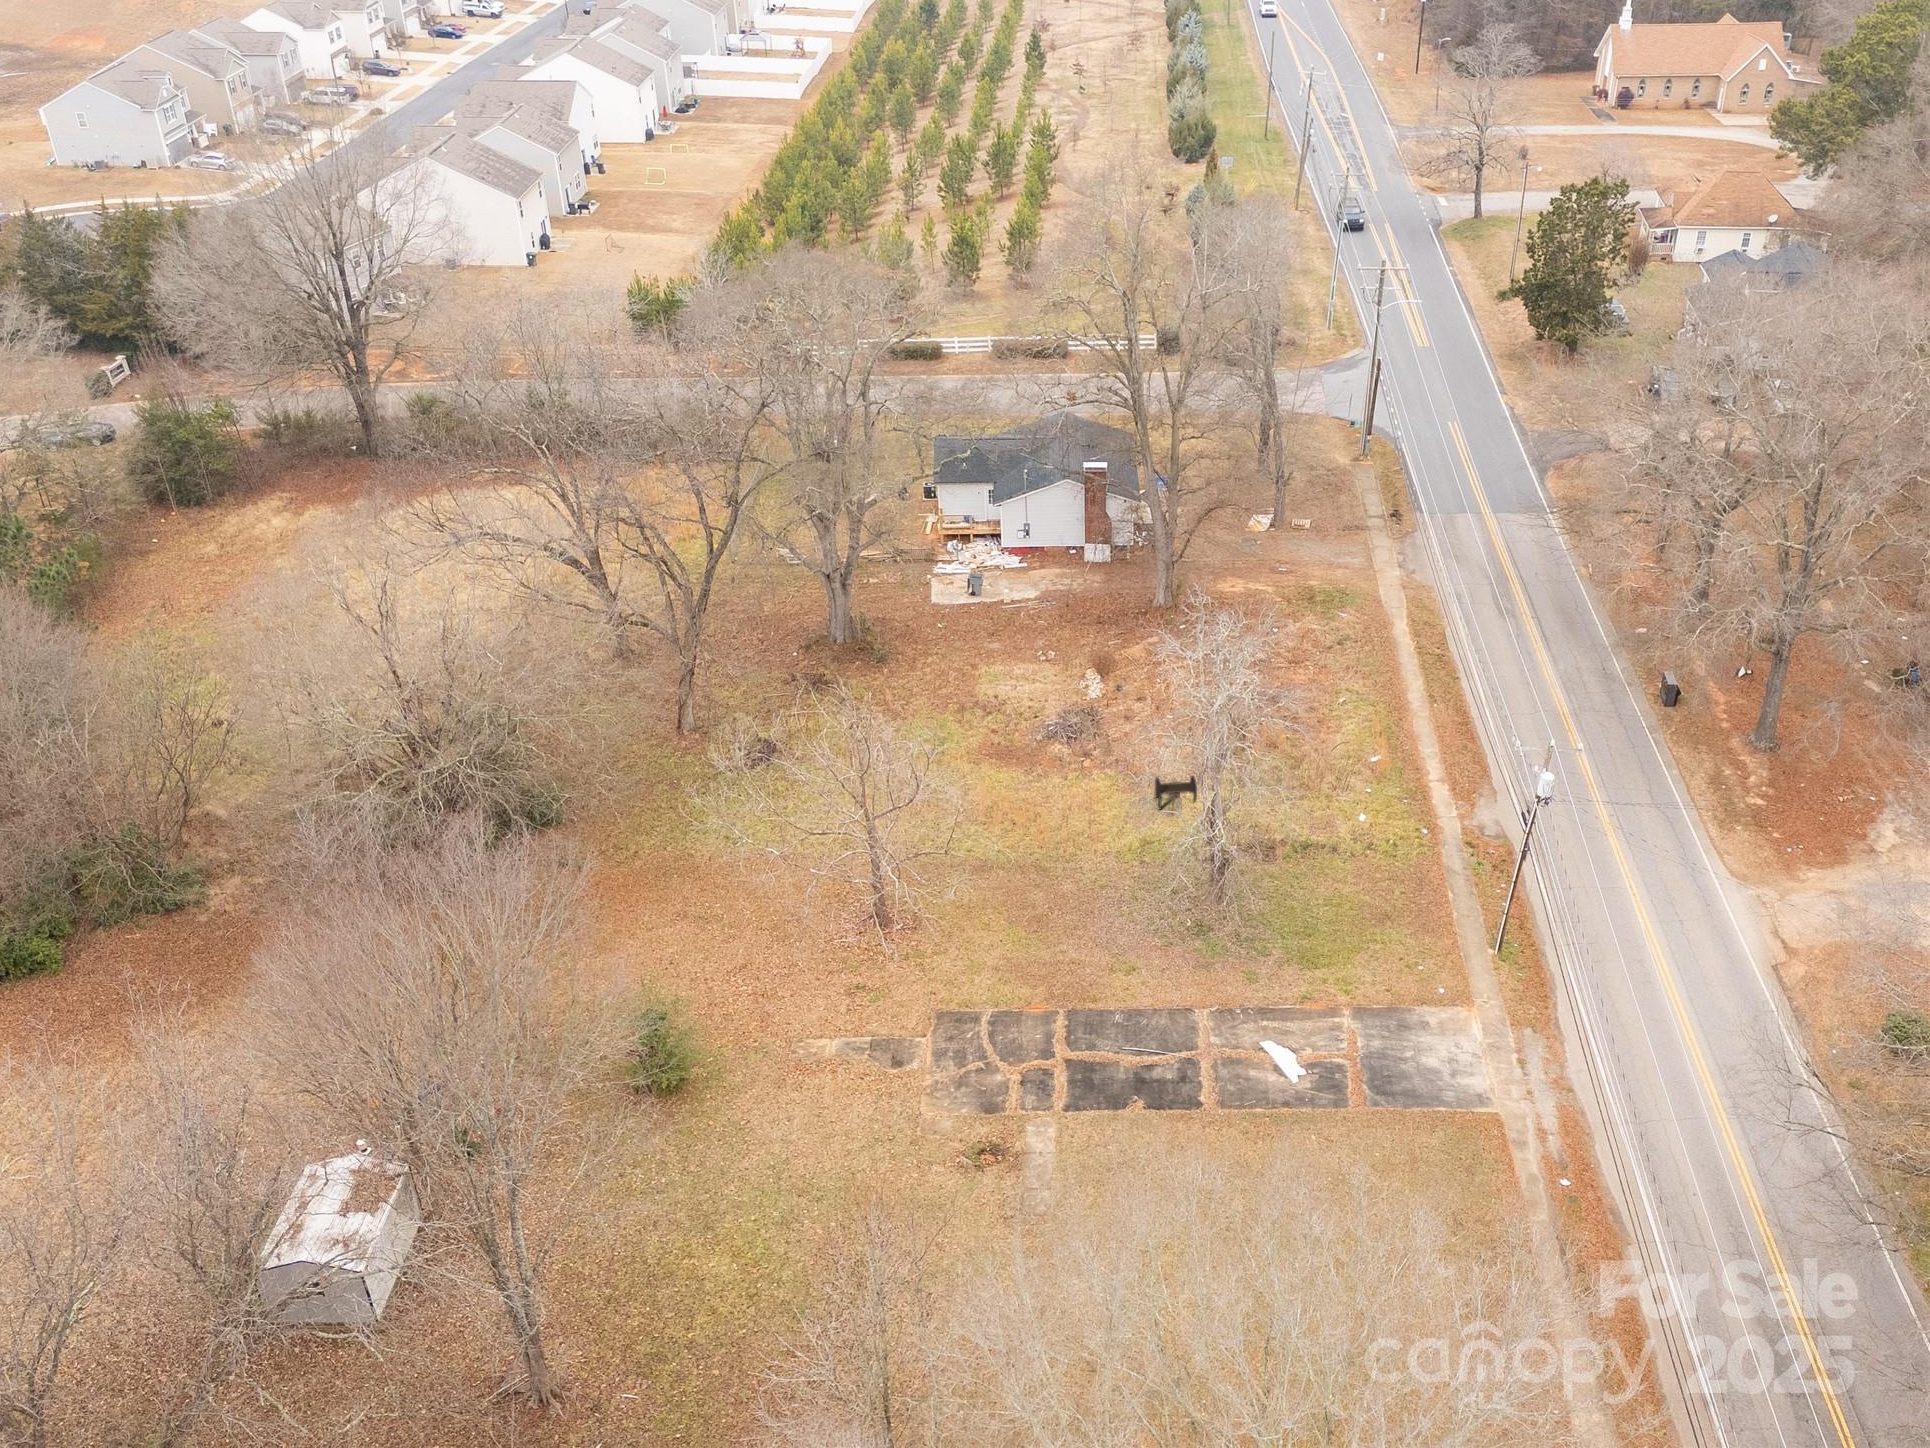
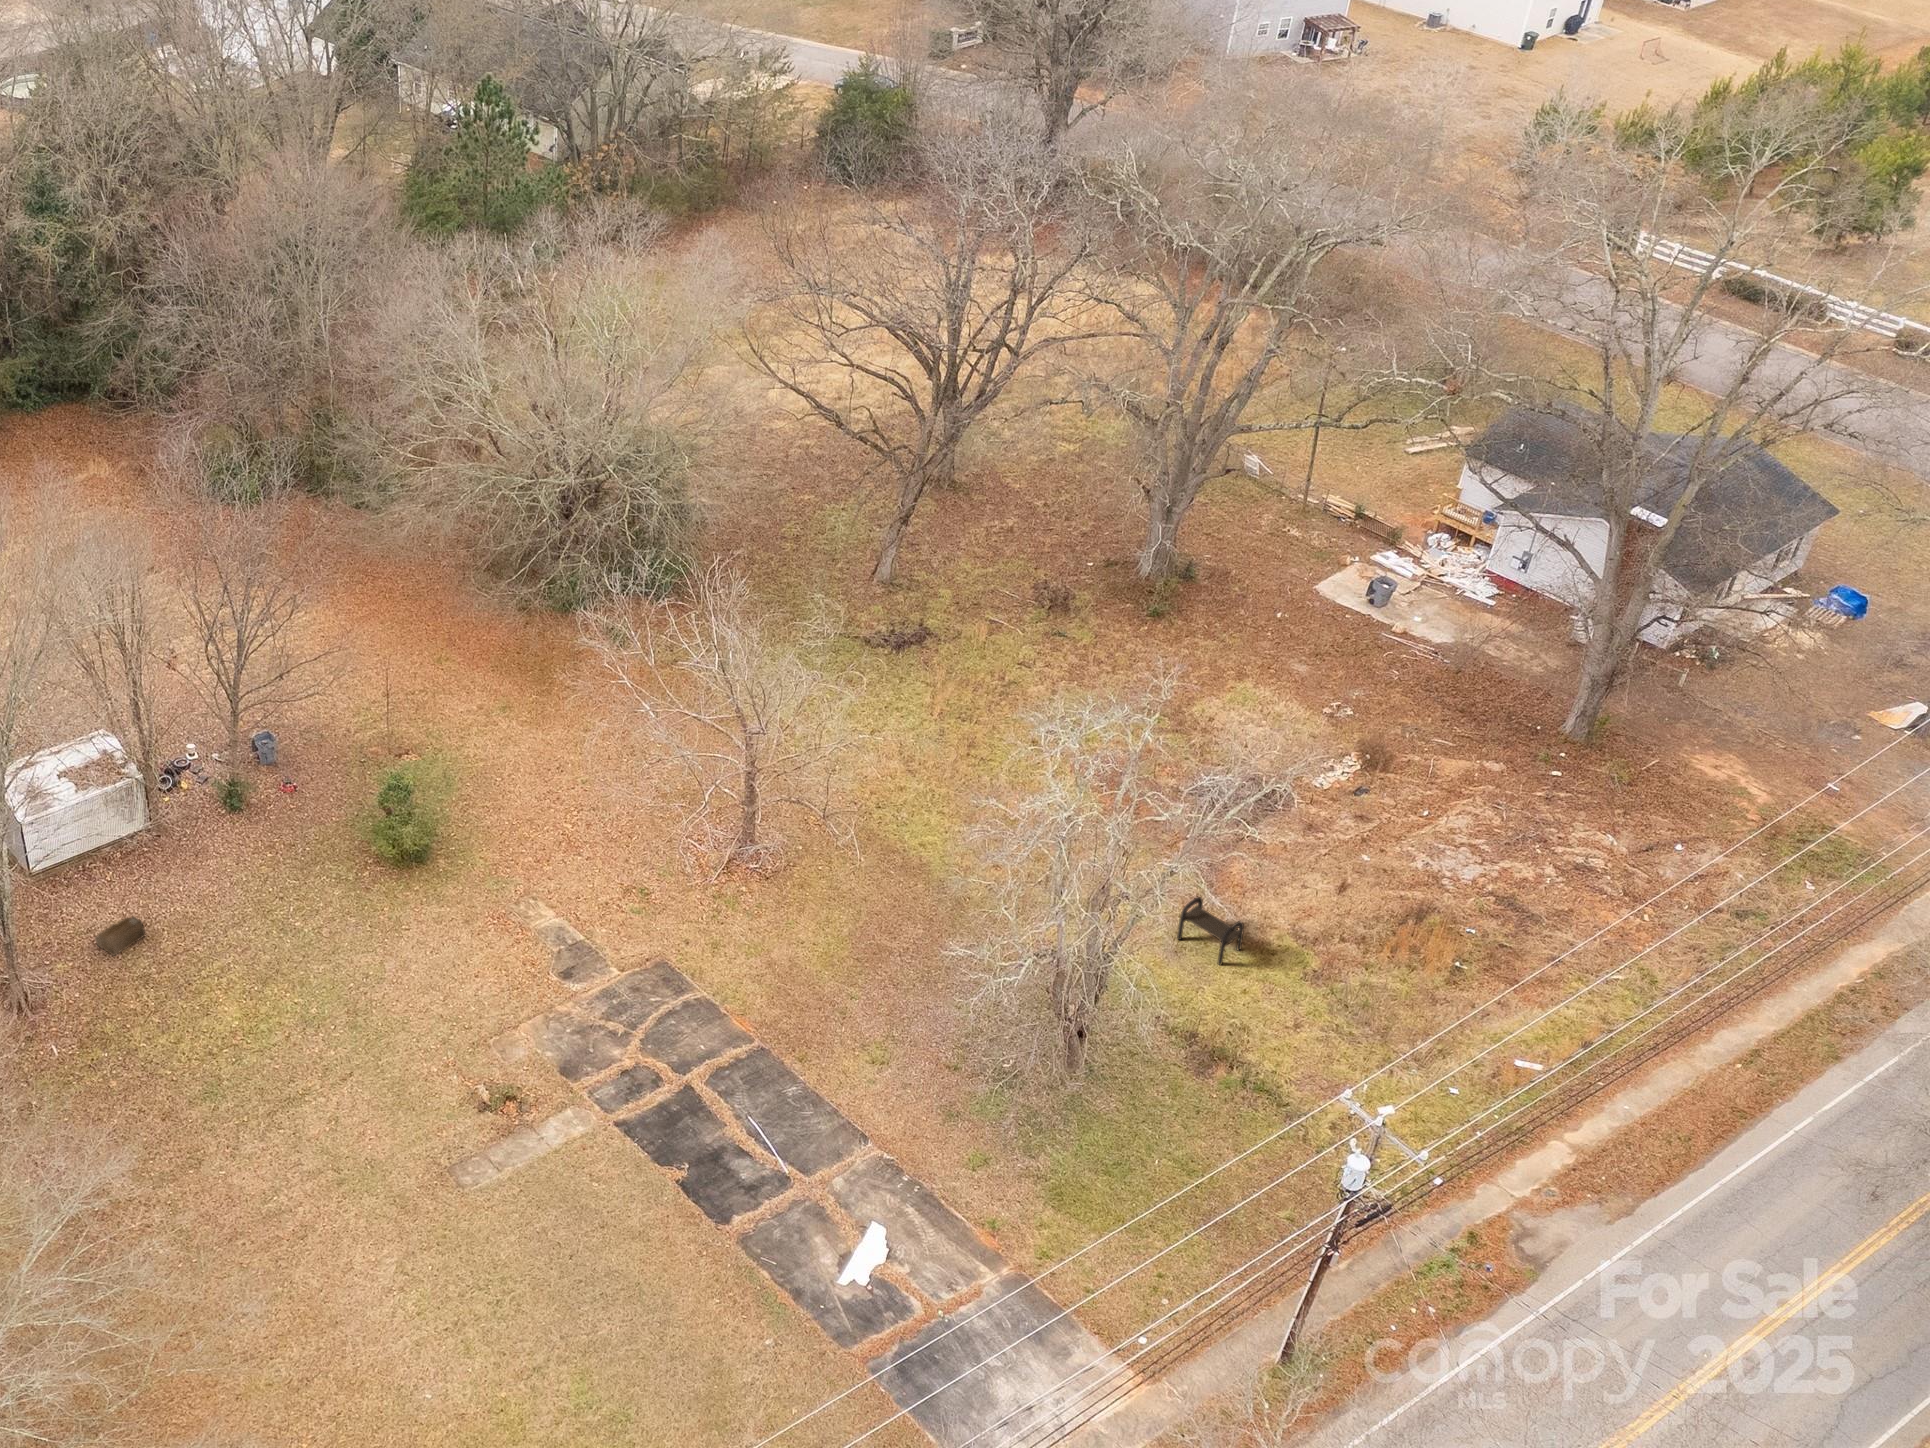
cardboard box: none [553,1260,583,1306] -> present [95,917,145,956]

